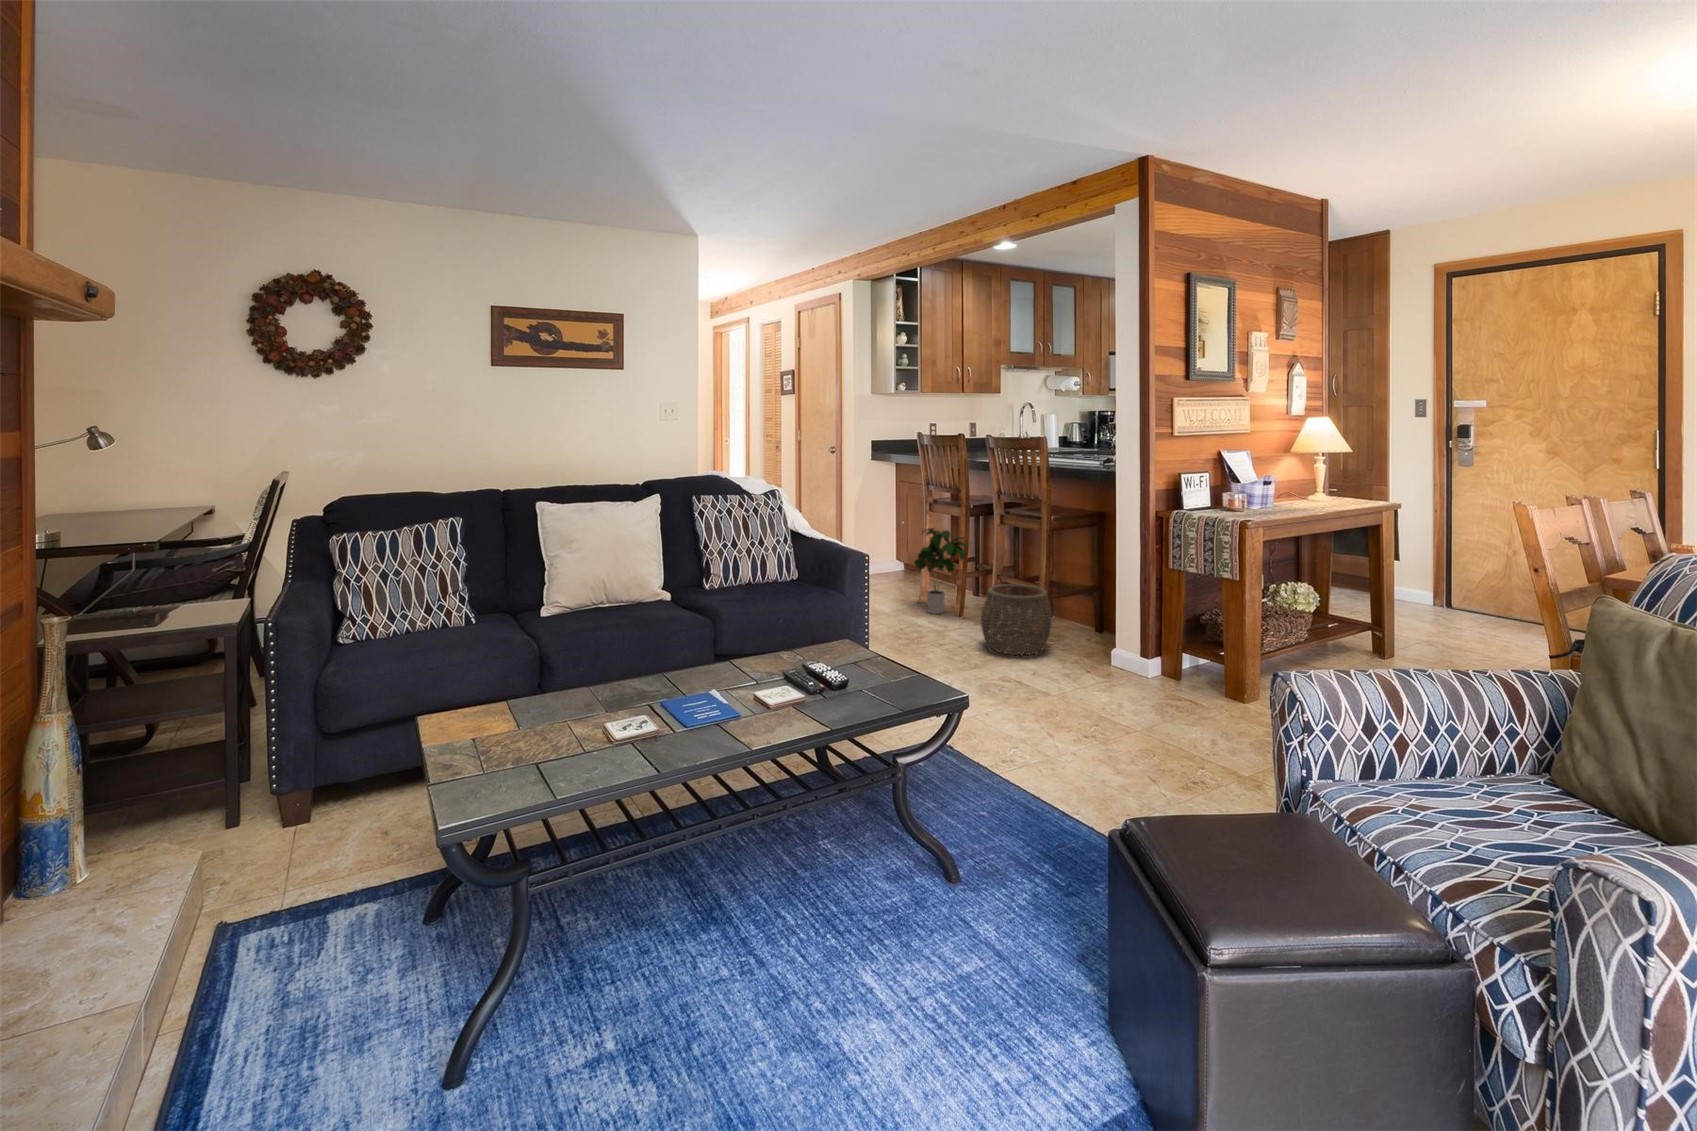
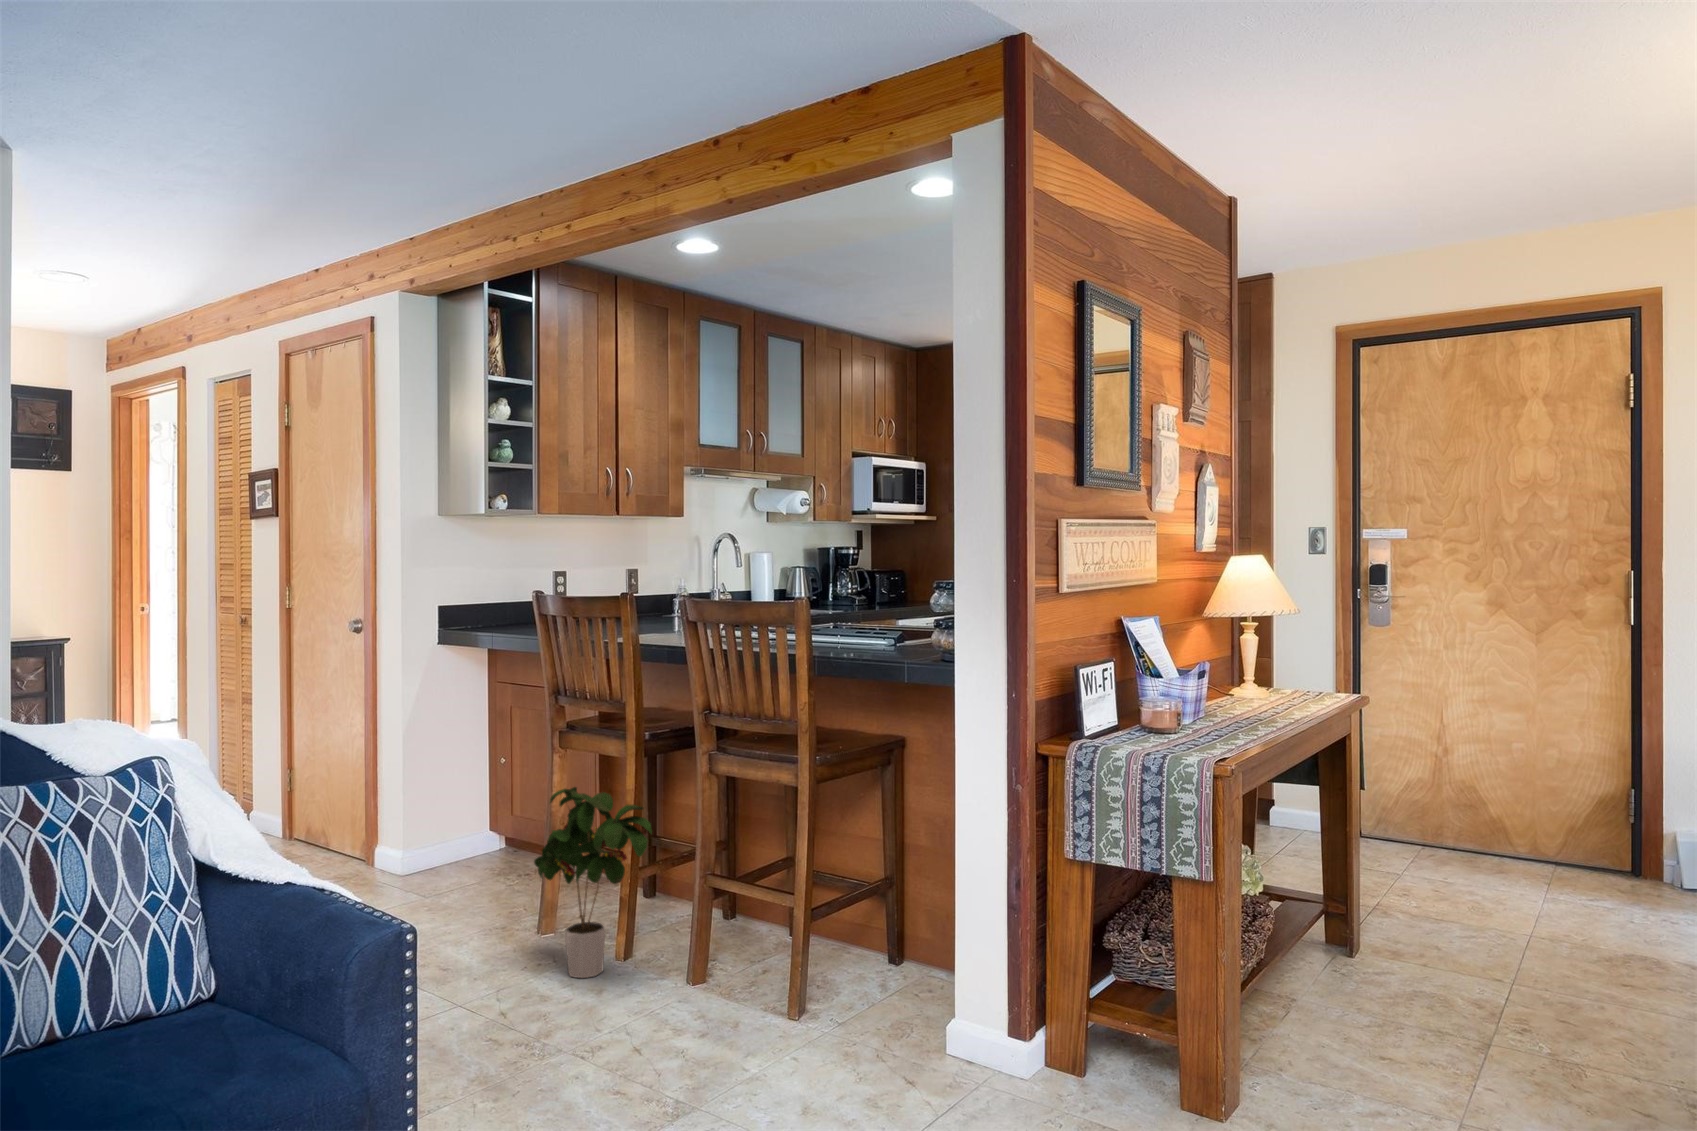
woven basket: present [981,584,1052,655] -> none [693,907,847,1083]

